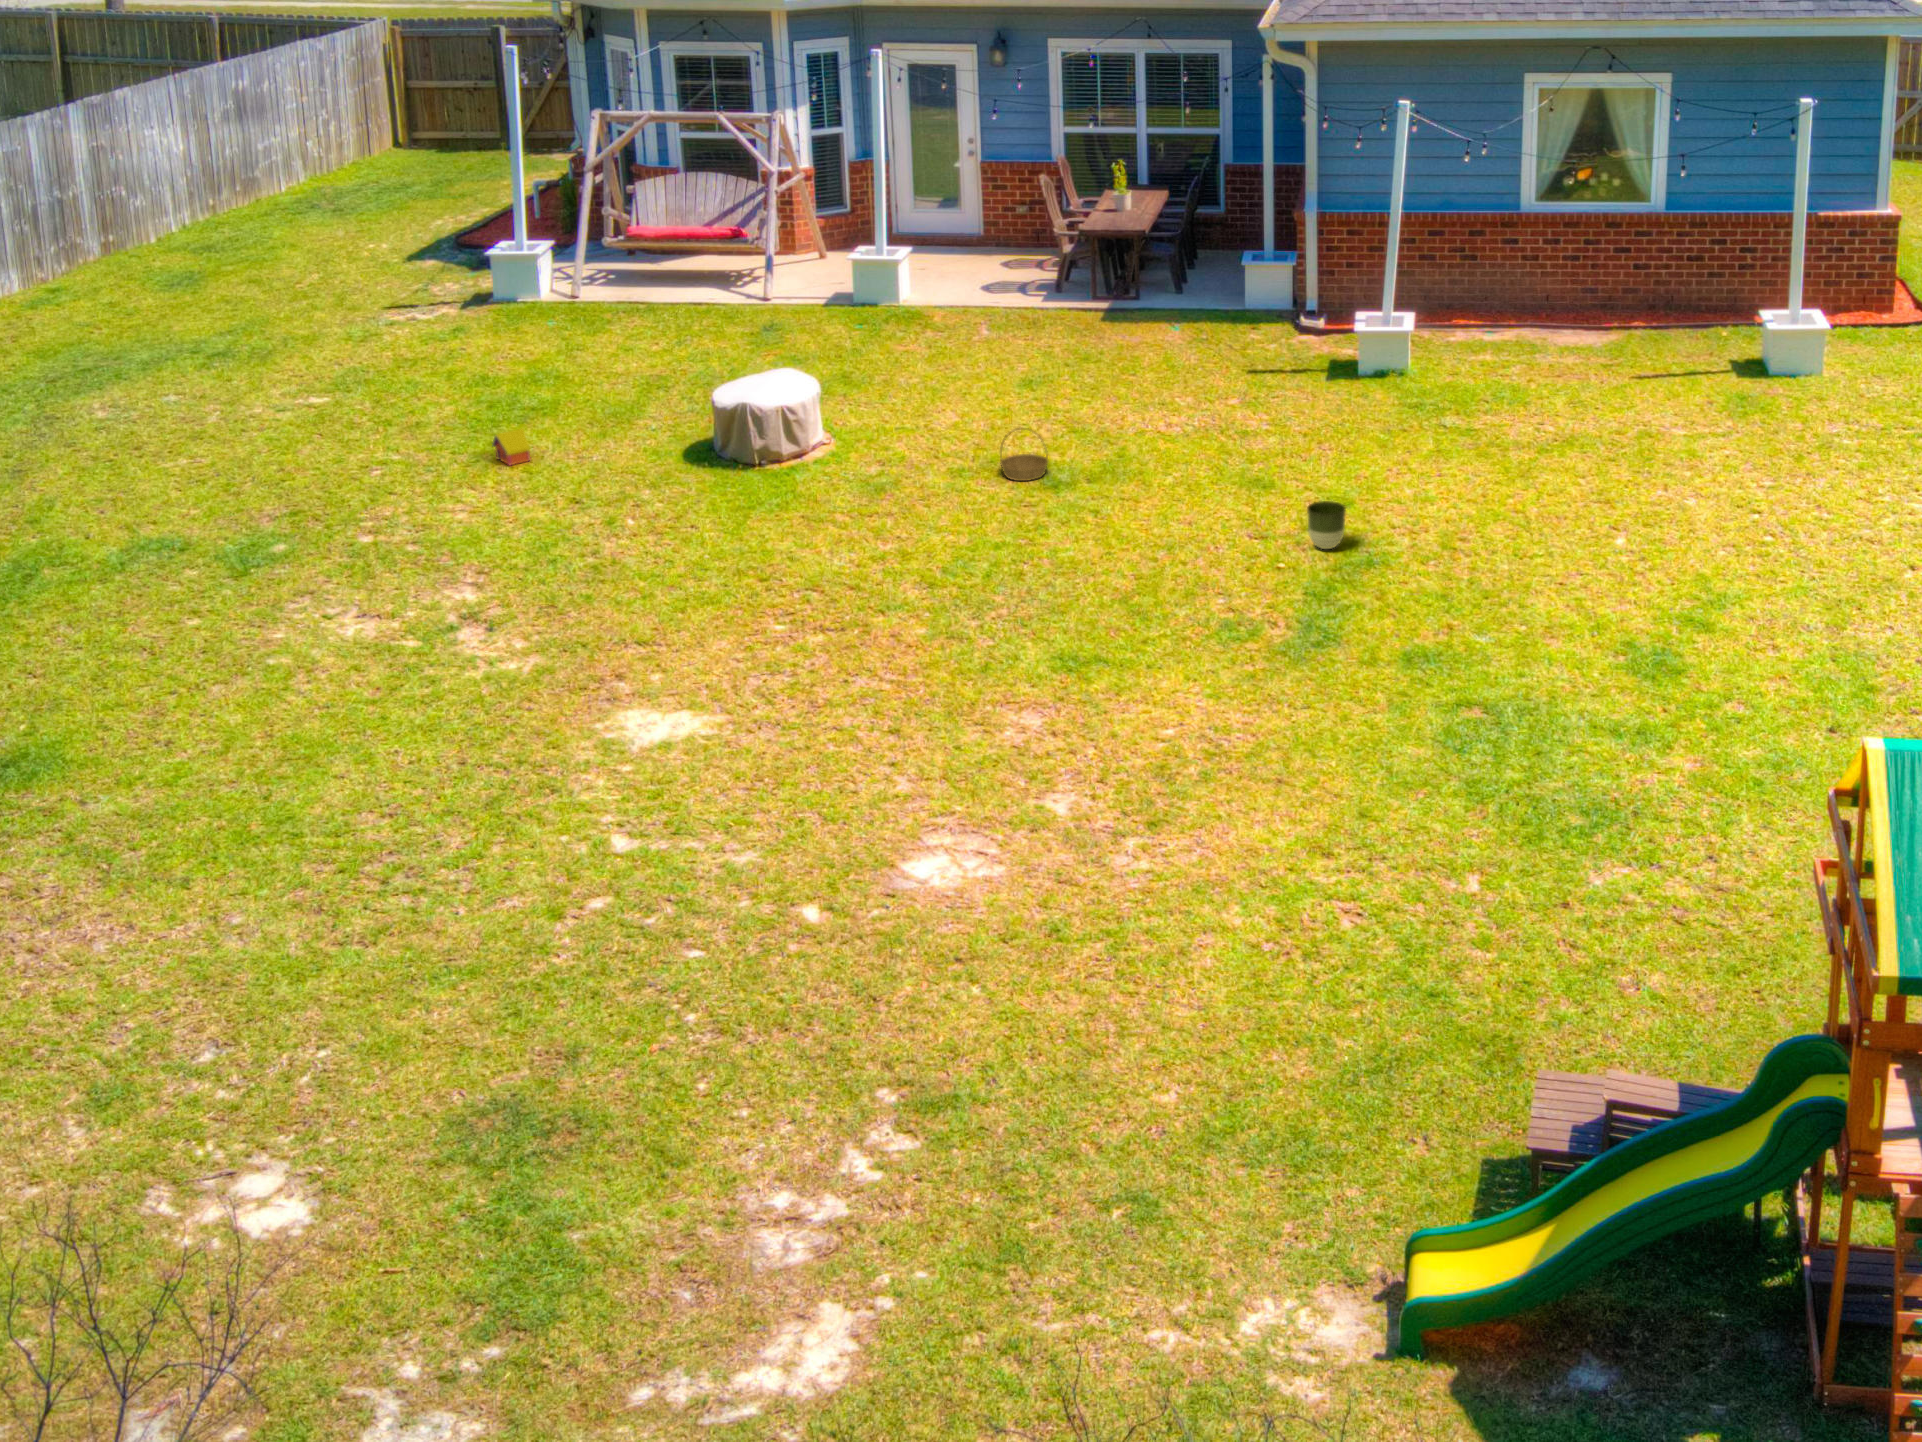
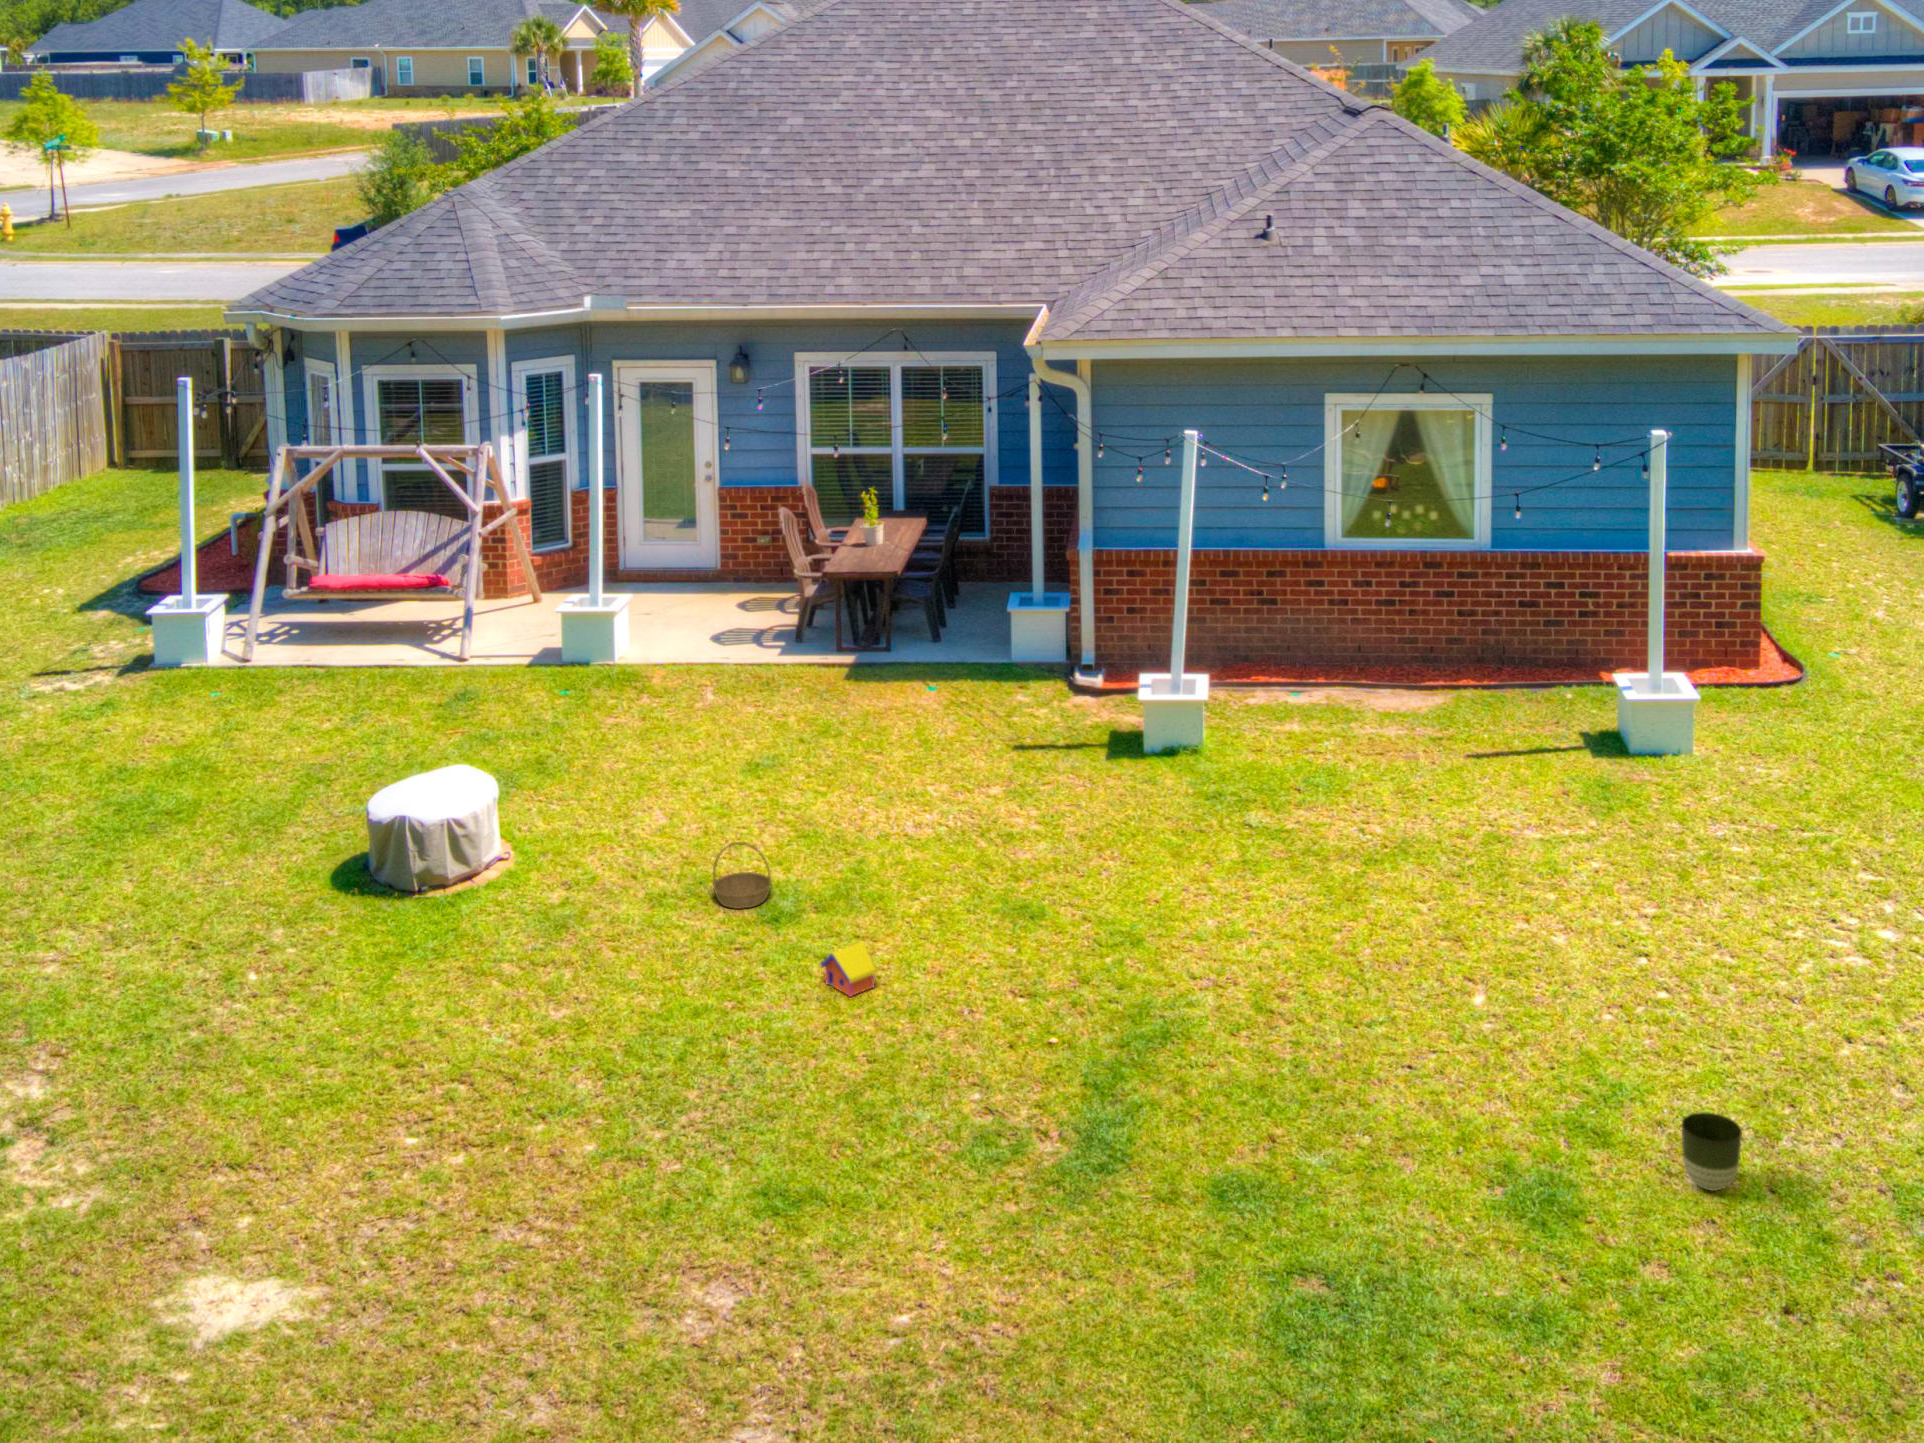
toy house: present [493,429,530,466] -> present [821,942,875,997]
planter: present [1307,501,1346,549] -> present [1682,1112,1742,1191]

